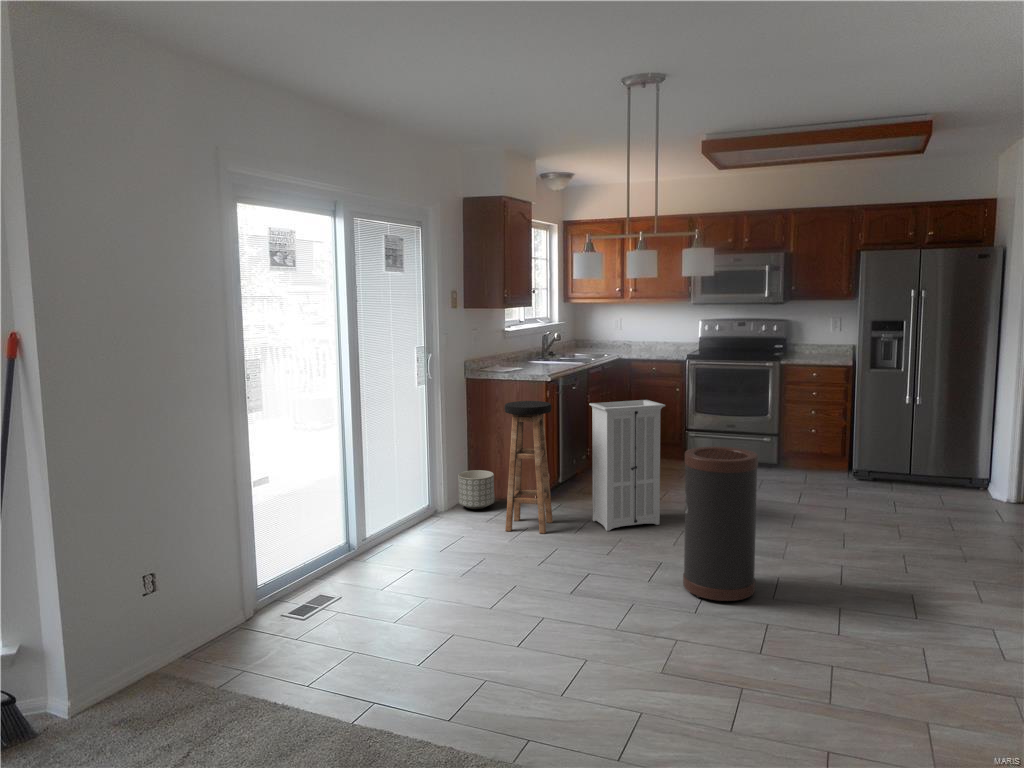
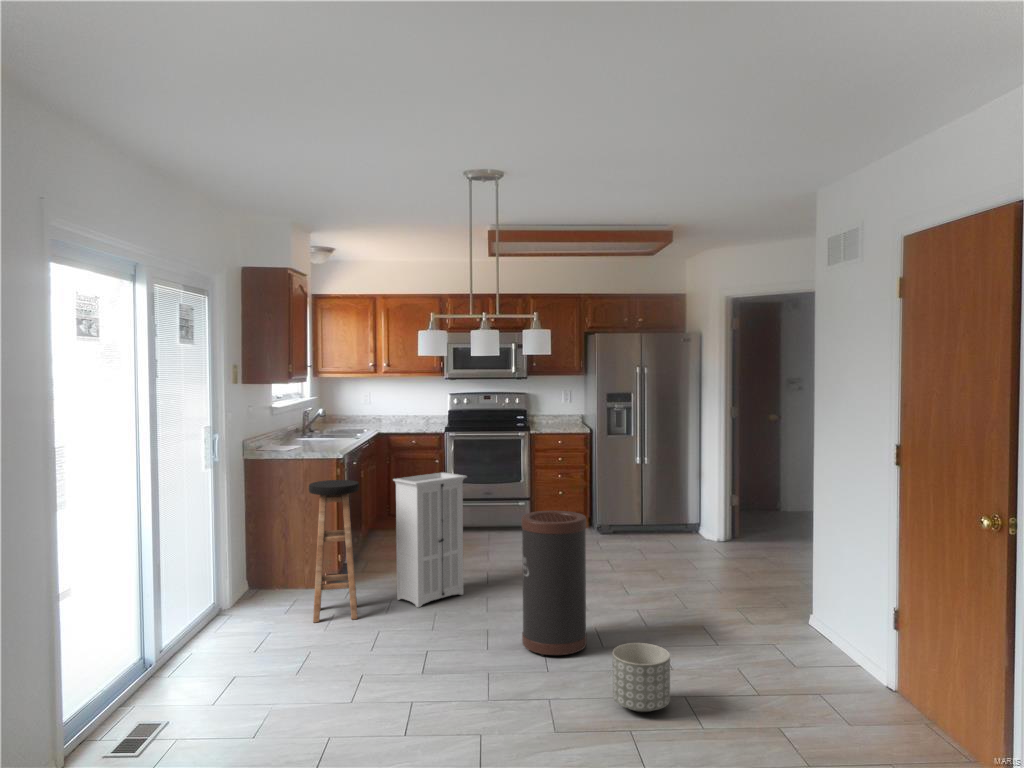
planter: present [458,470,494,509] -> present [613,643,670,712]

